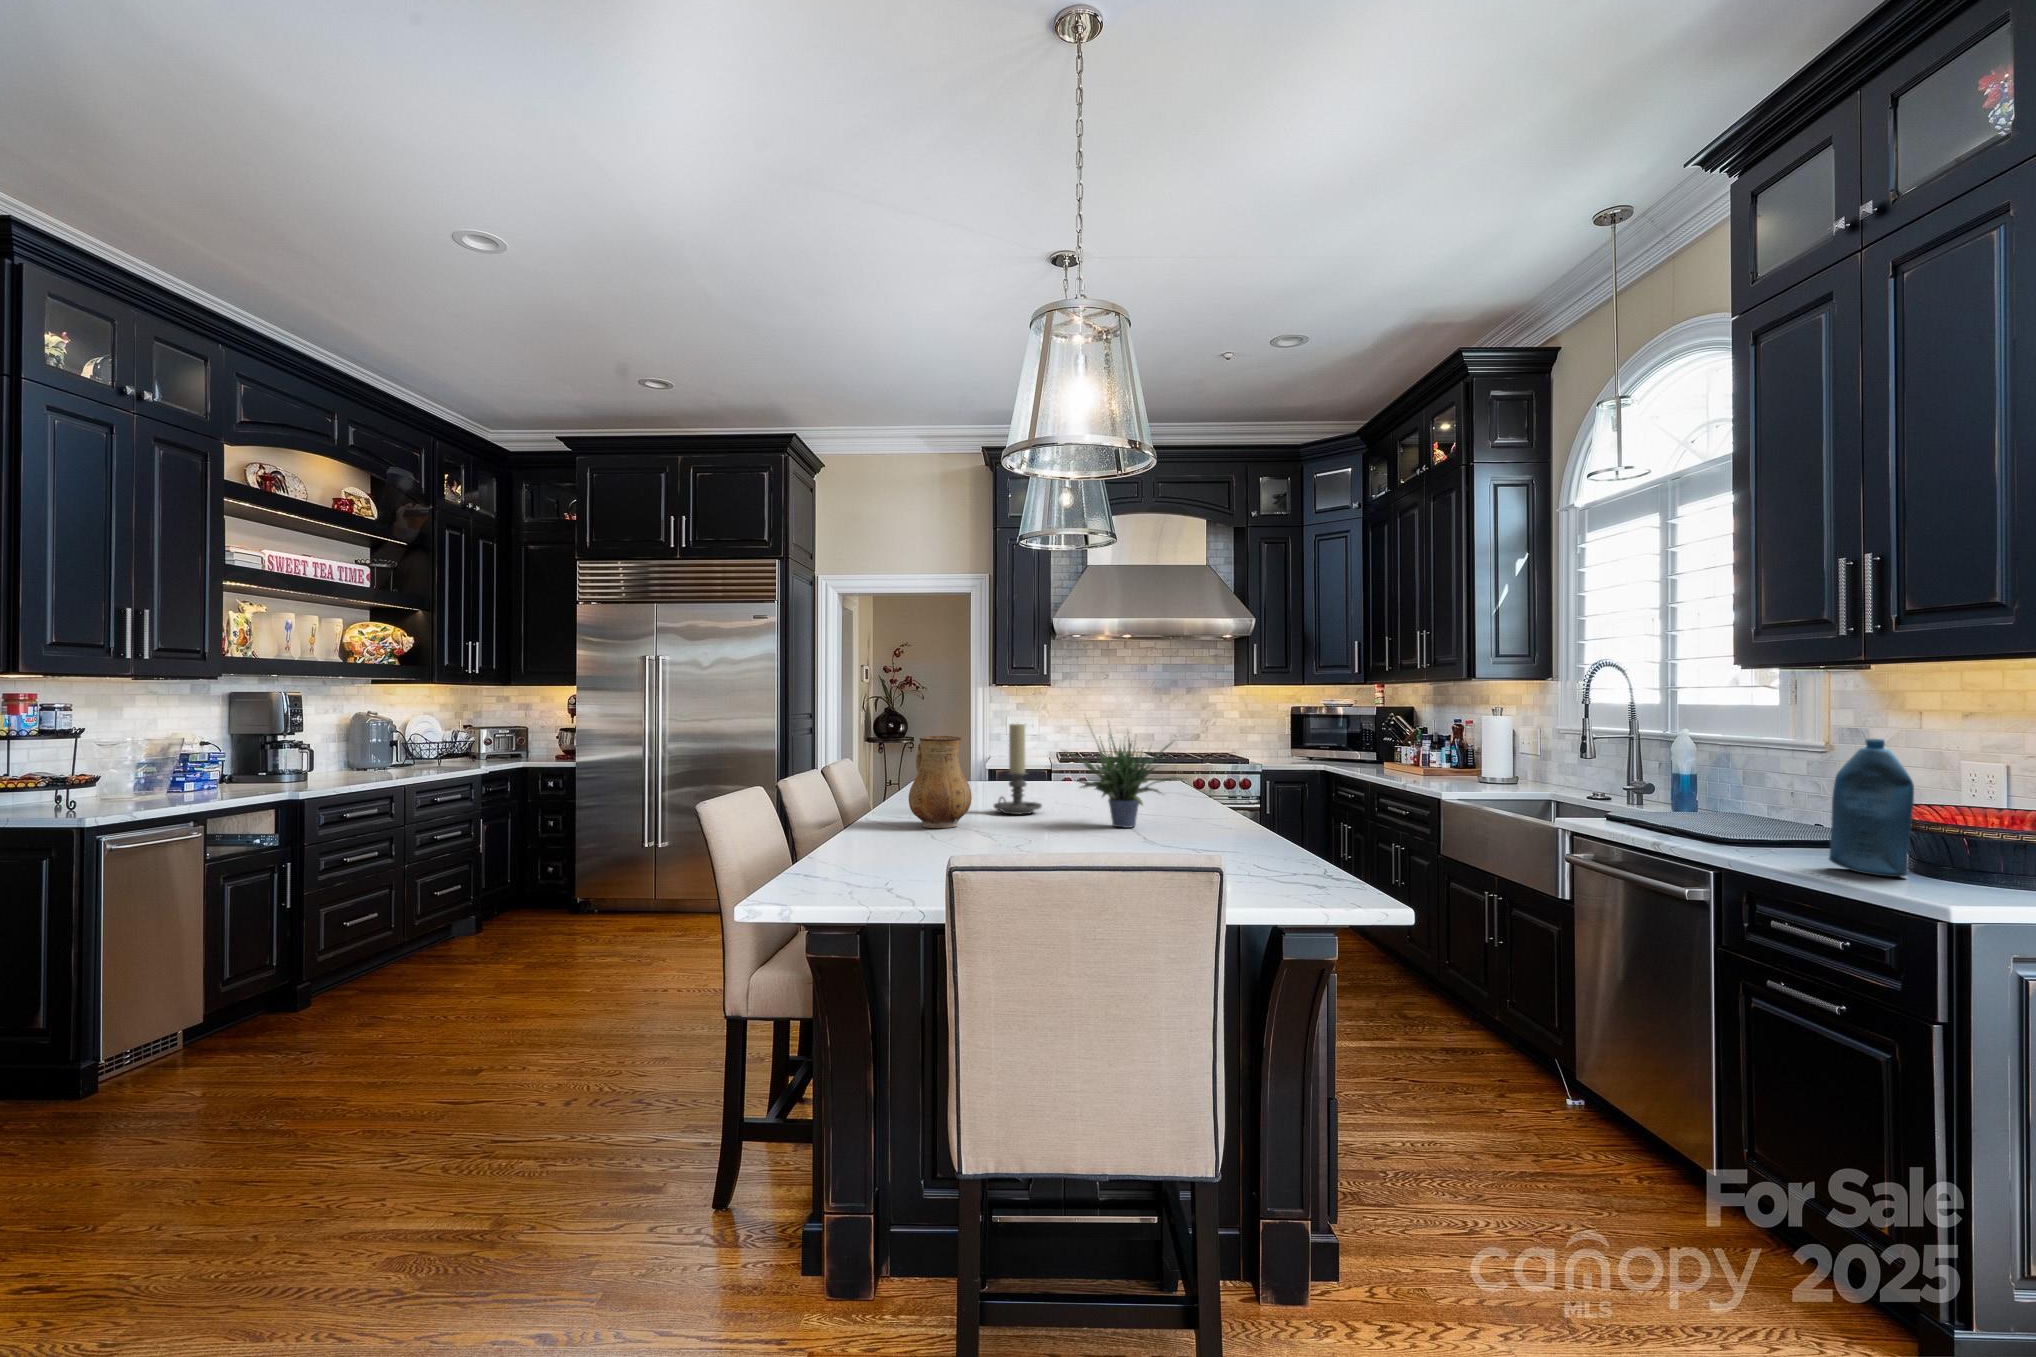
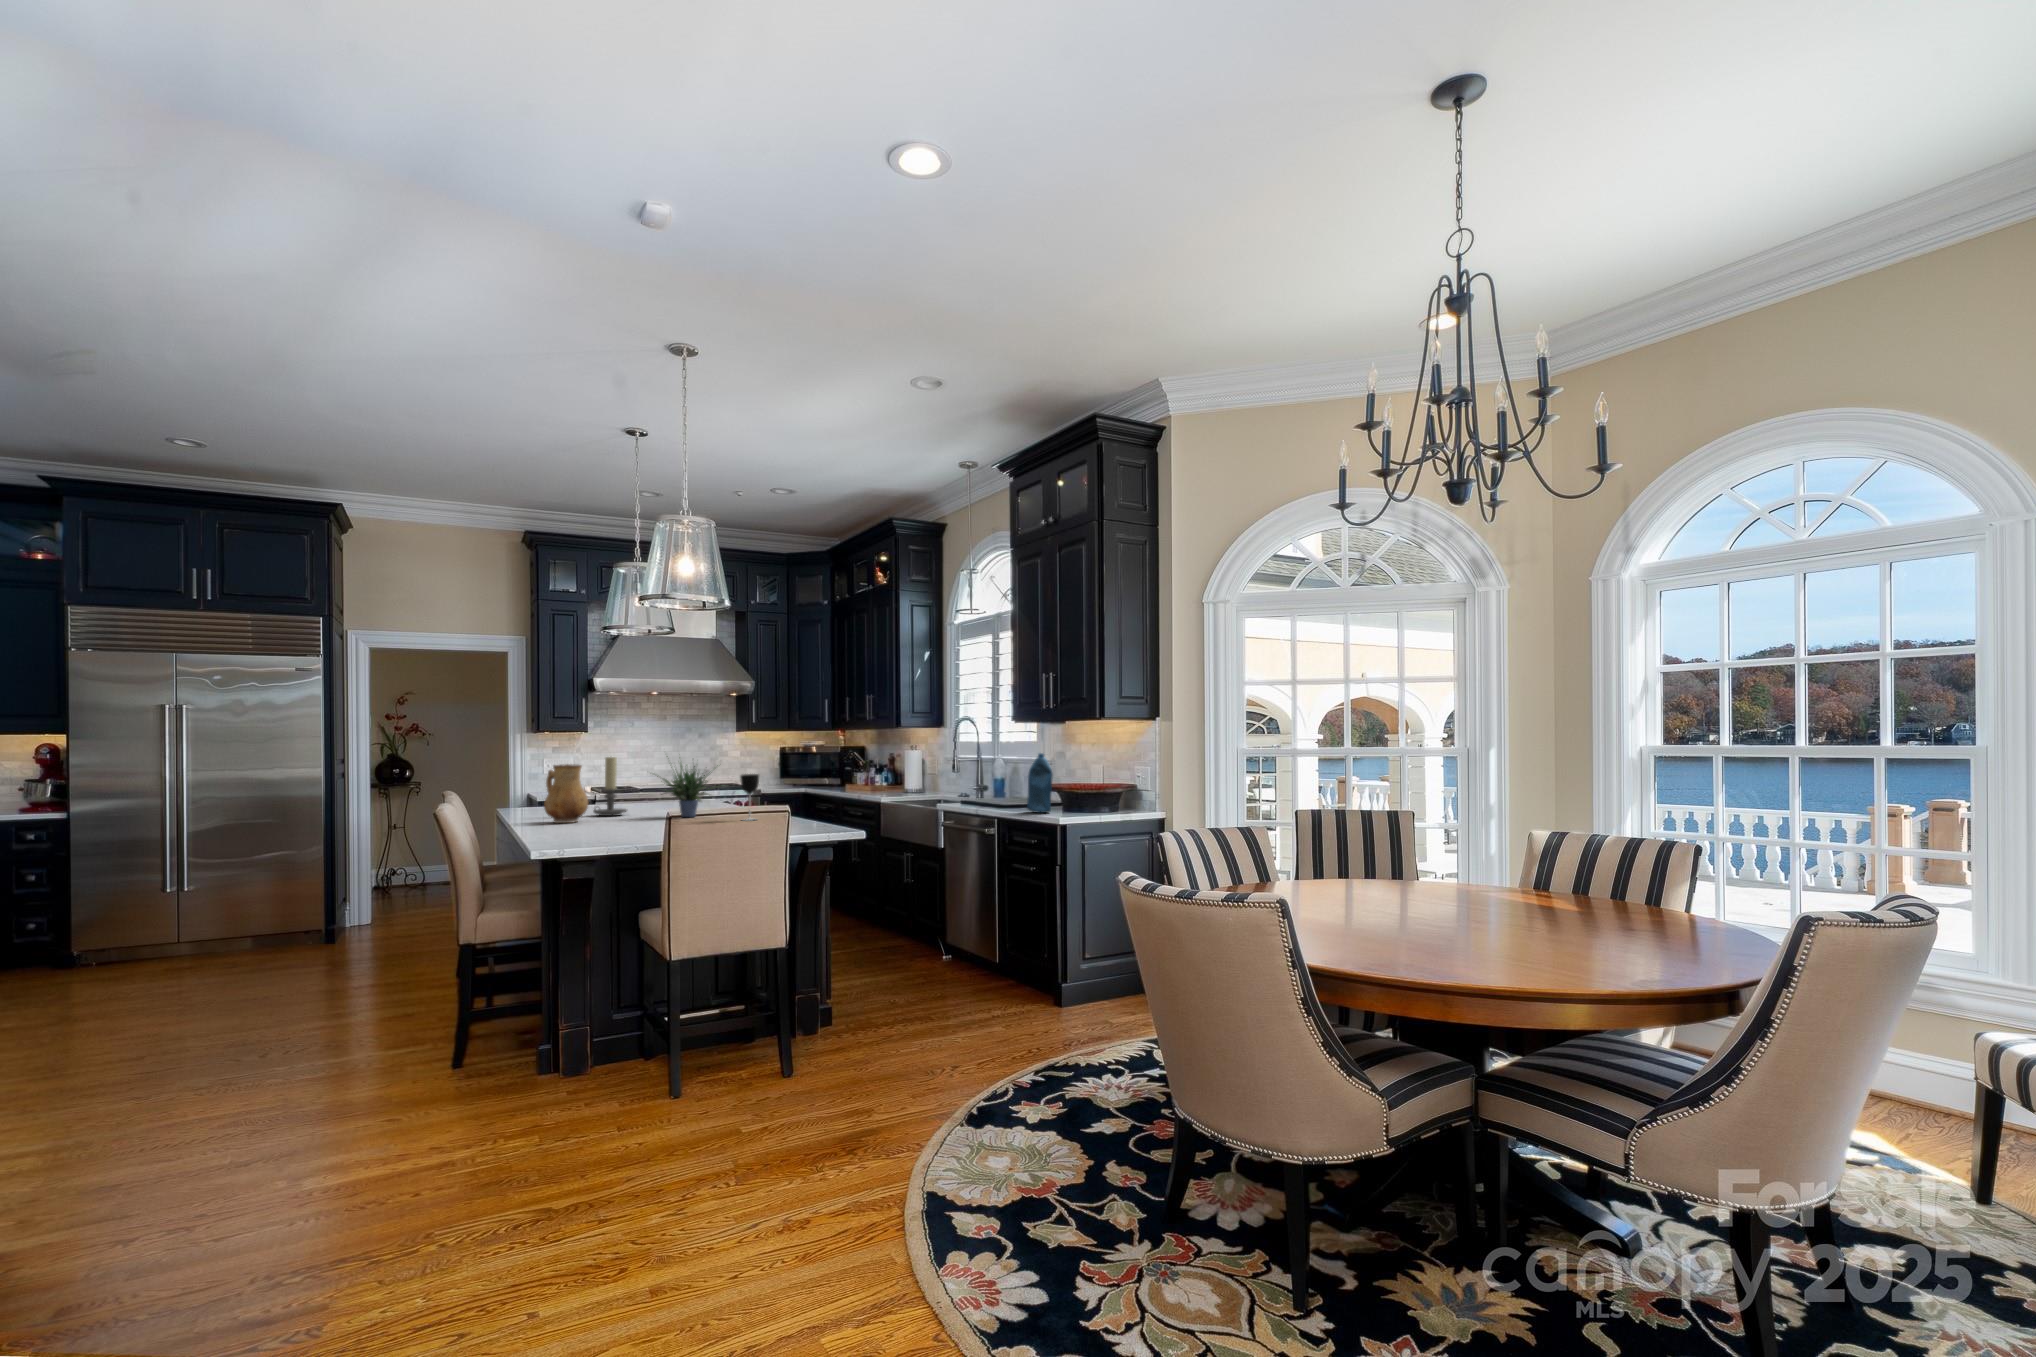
wine glass: none [1202,762,1235,847] -> present [740,774,759,820]

